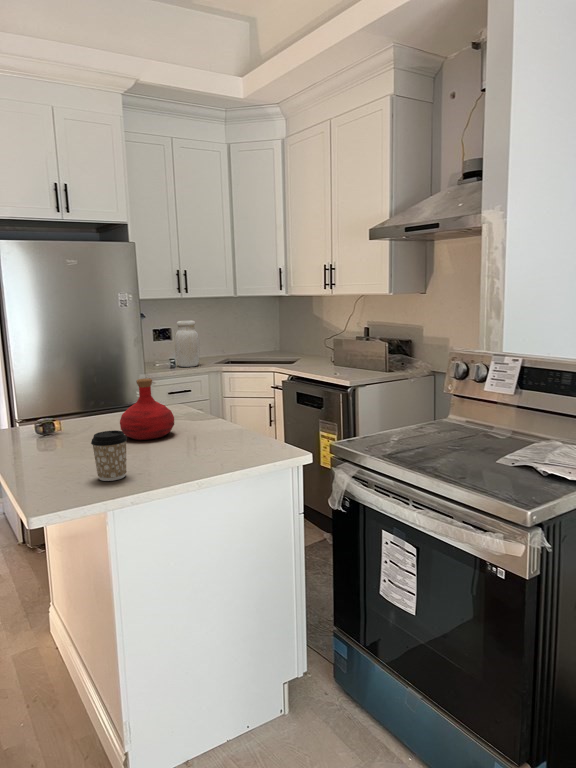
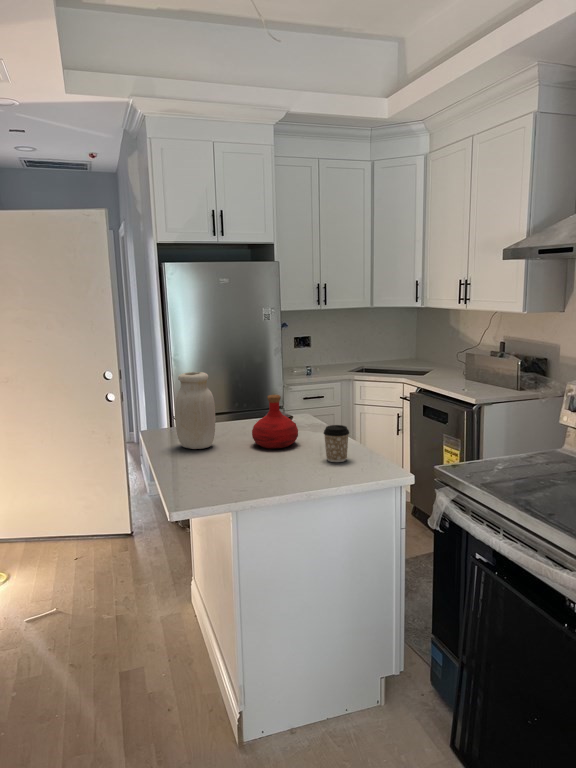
jar: present [175,320,200,367] -> present [175,372,216,449]
coffee cup: present [91,430,127,481] -> present [324,425,349,462]

